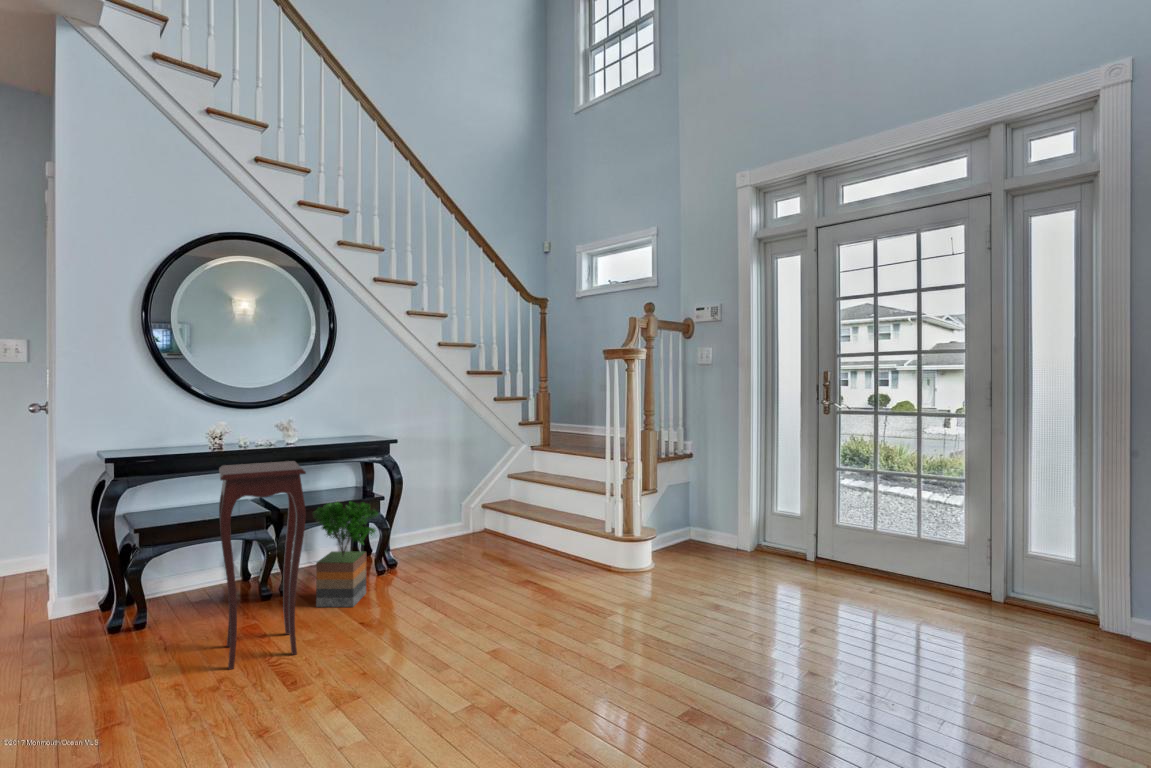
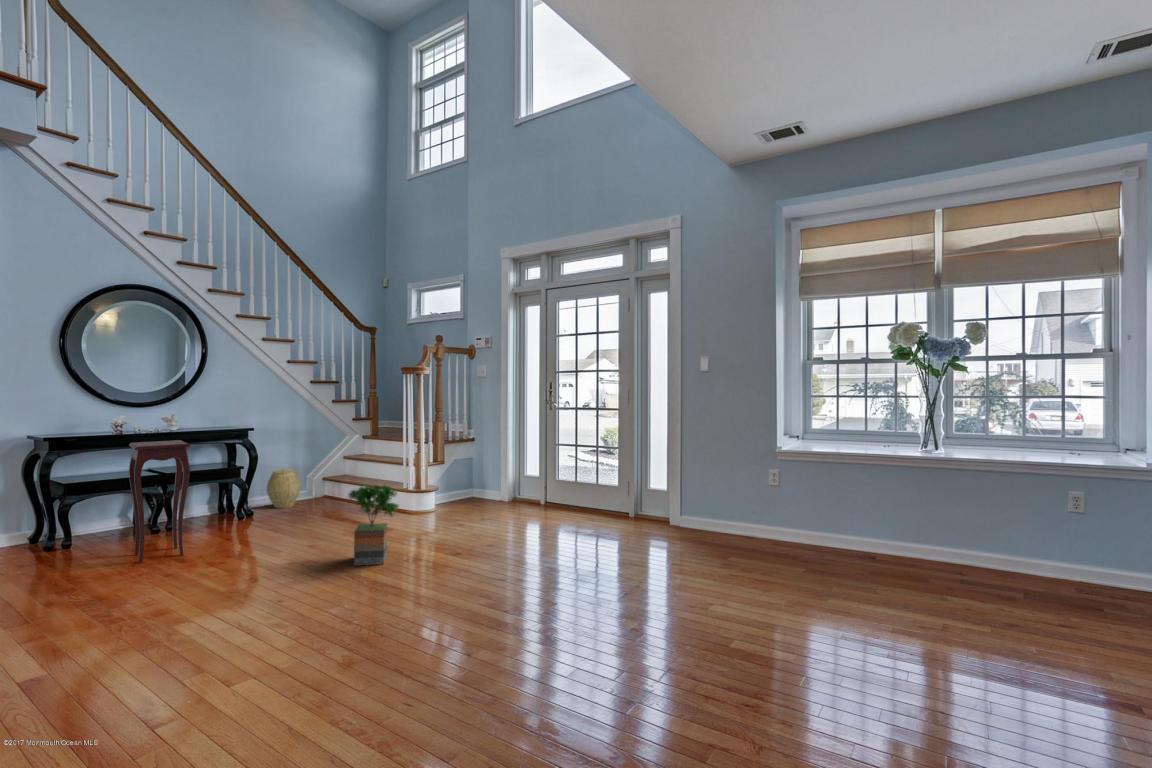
woven basket: none [413,496,457,552] -> present [267,469,301,508]
potted tree: present [314,502,378,607] -> present [348,485,399,566]

